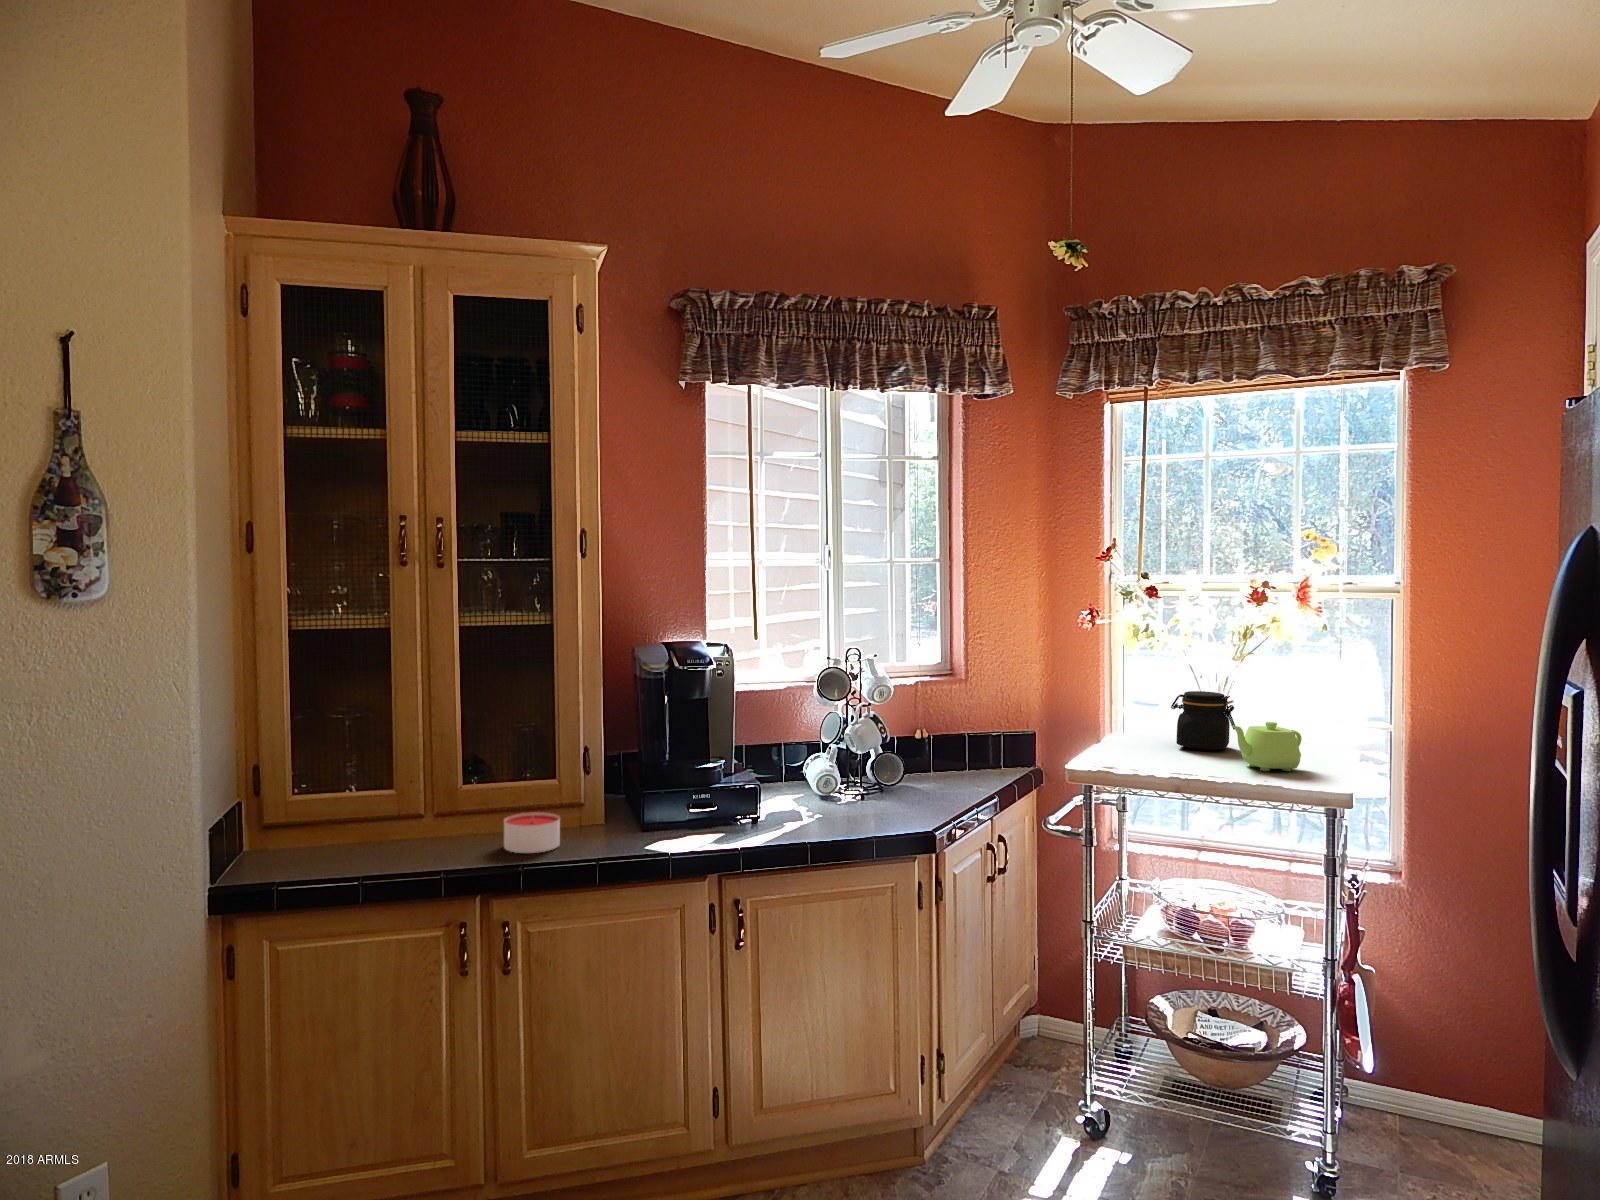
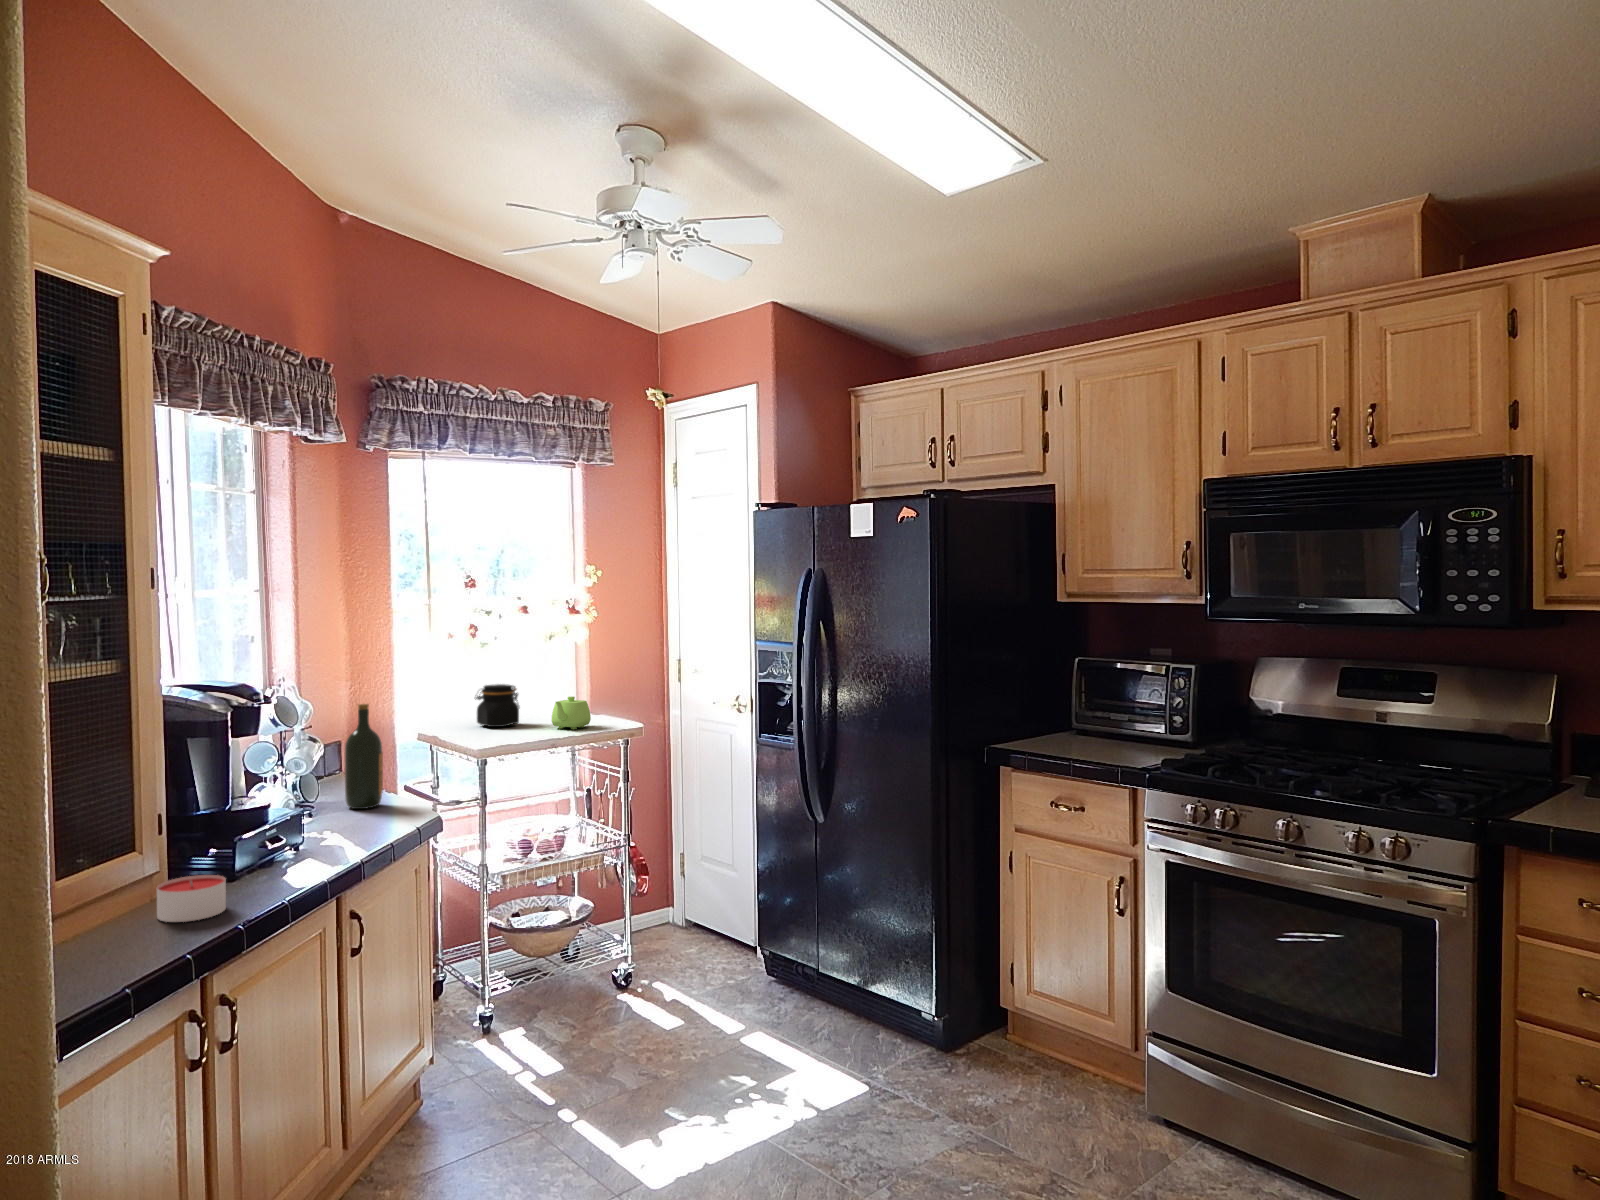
wine bottle: none [886,688,926,806] -> present [344,704,383,809]

